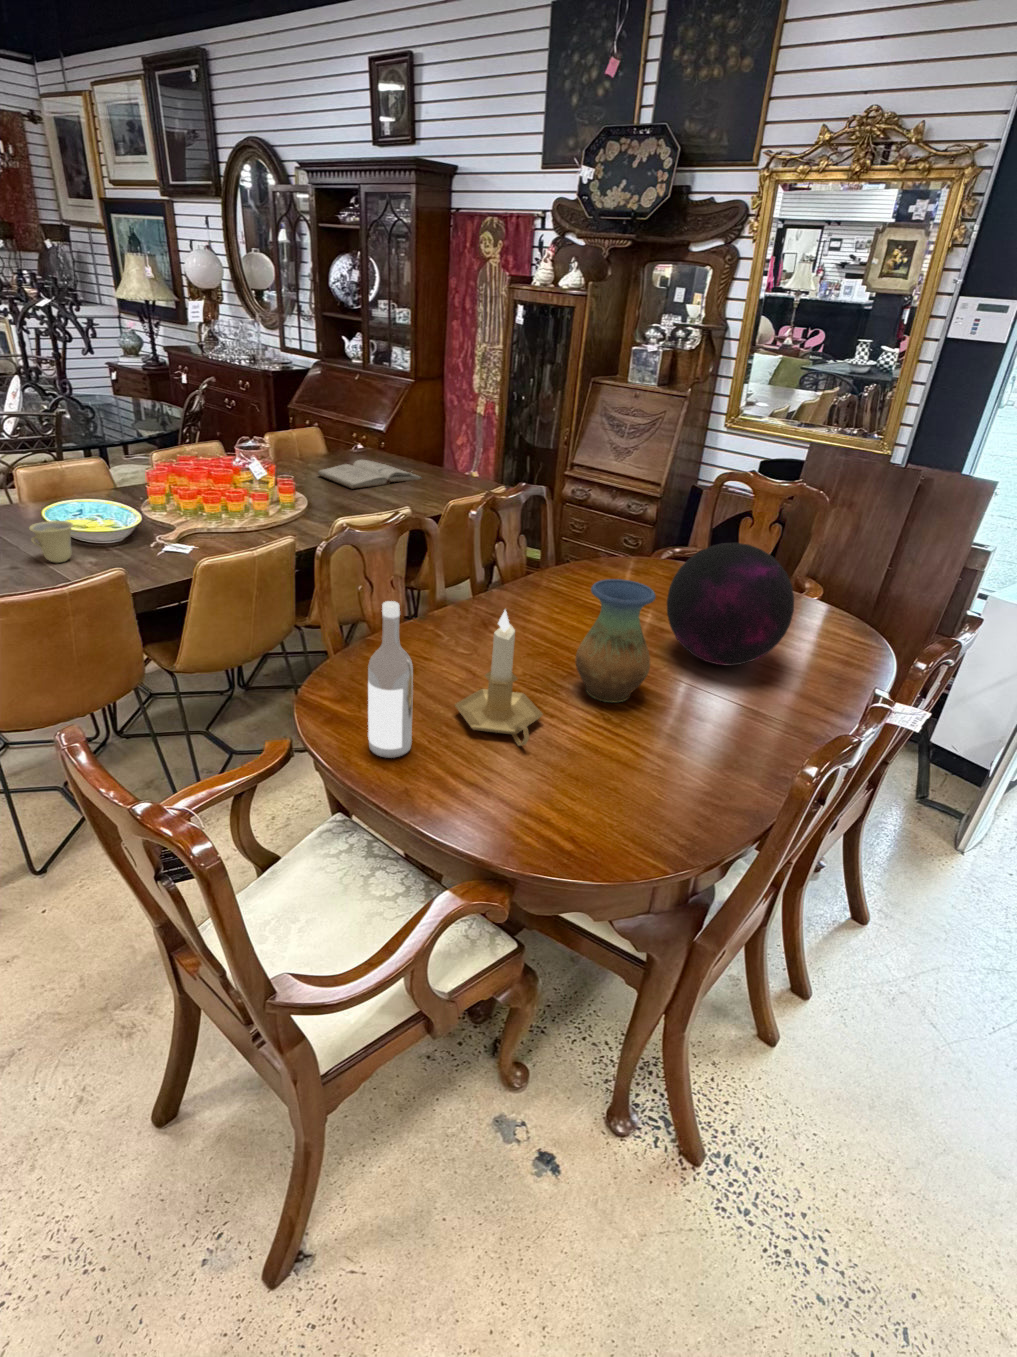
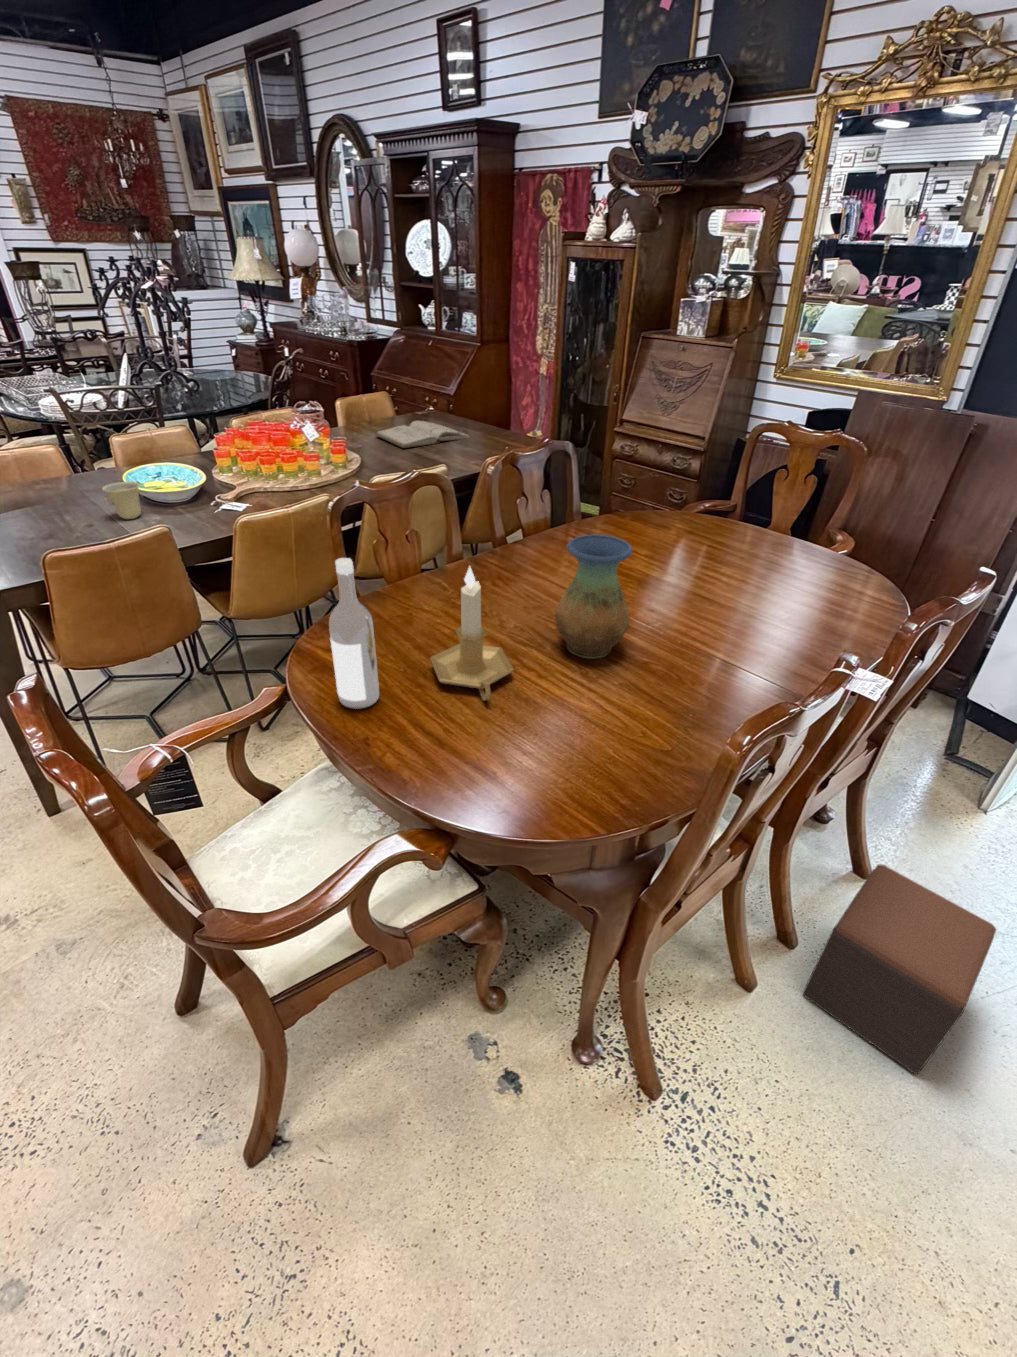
decorative orb: present [667,543,794,666] -> none [660,496,791,623]
footstool: none [827,904,1005,1114] -> present [803,864,996,1074]

